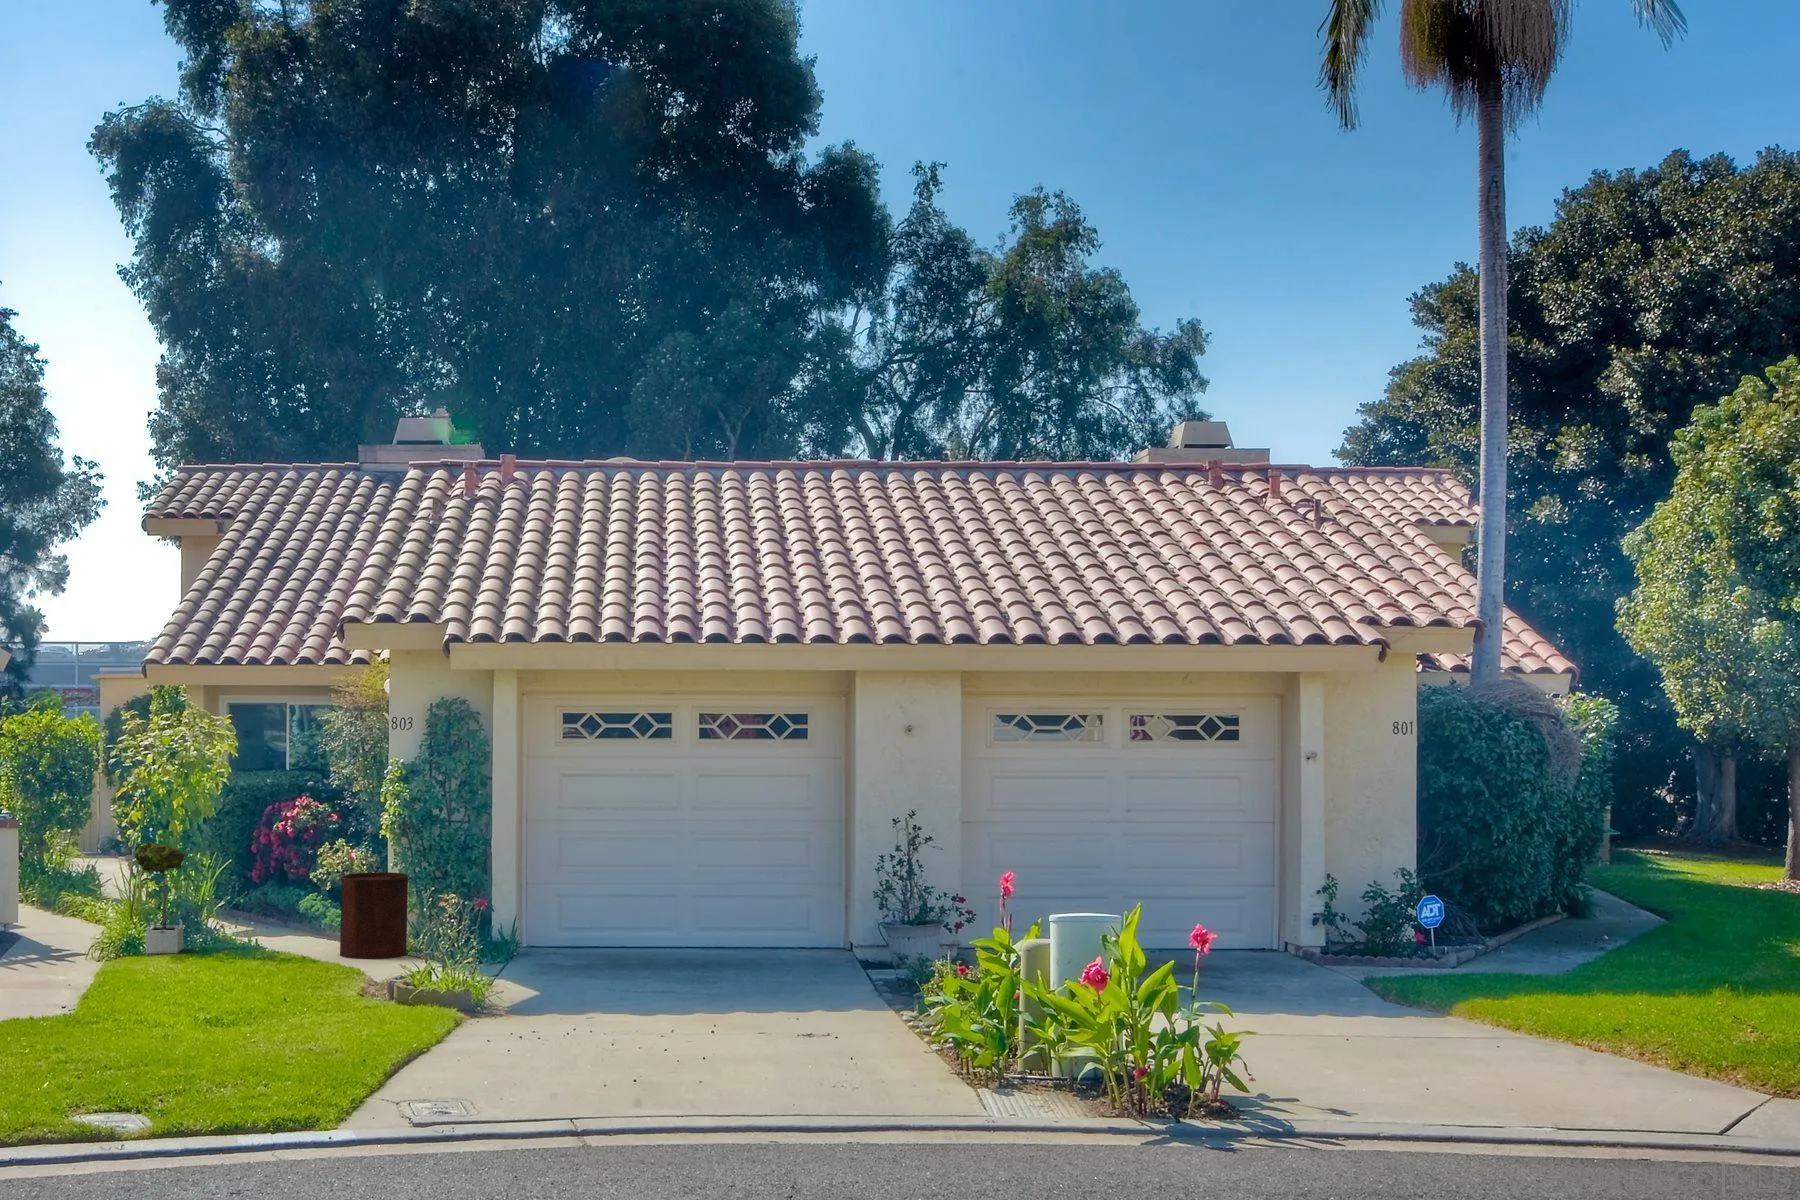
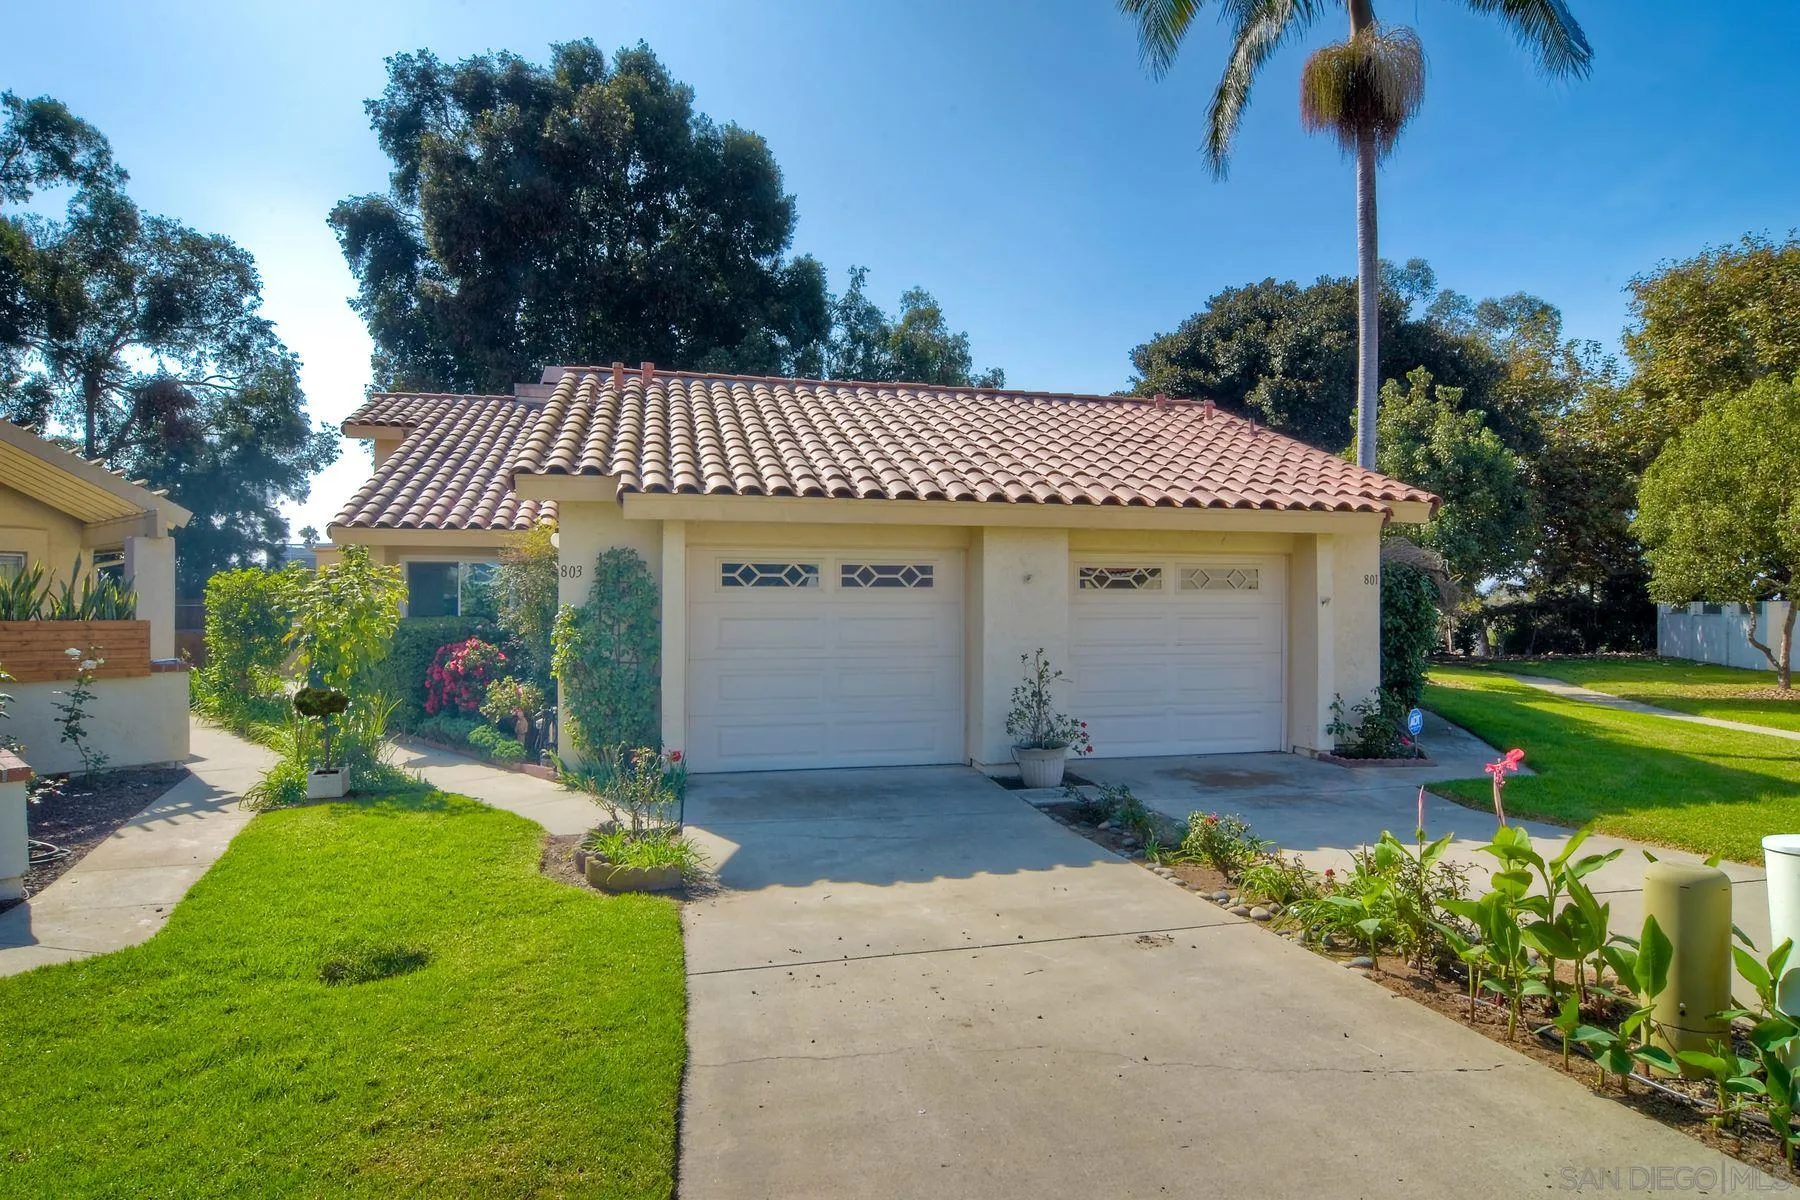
trash can: present [340,872,408,959] -> none [513,713,579,800]

